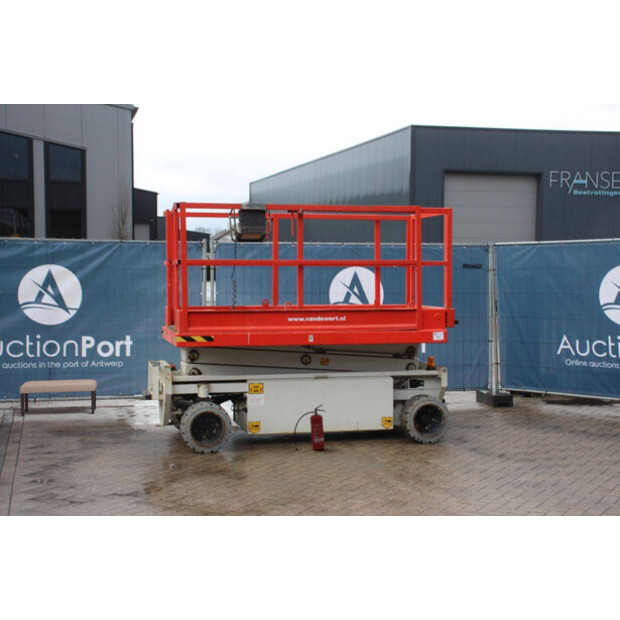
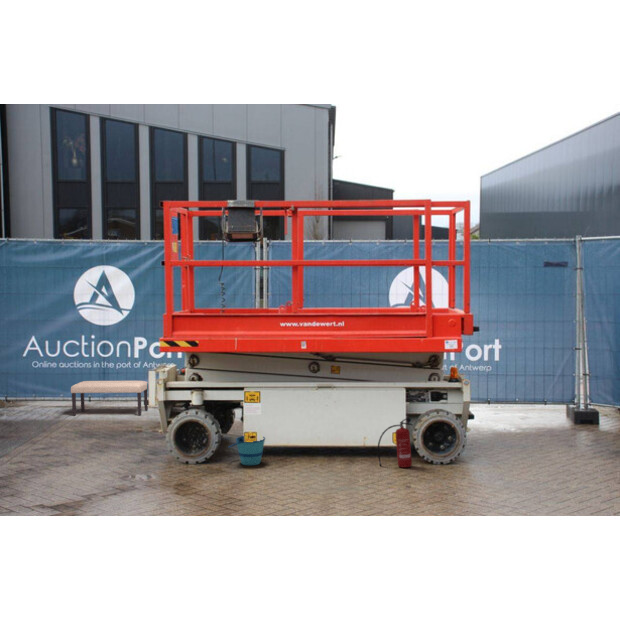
fire extinguisher: present [294,405,325,450] -> present [378,418,412,467]
bucket: none [235,421,270,452] -> present [229,436,265,465]

